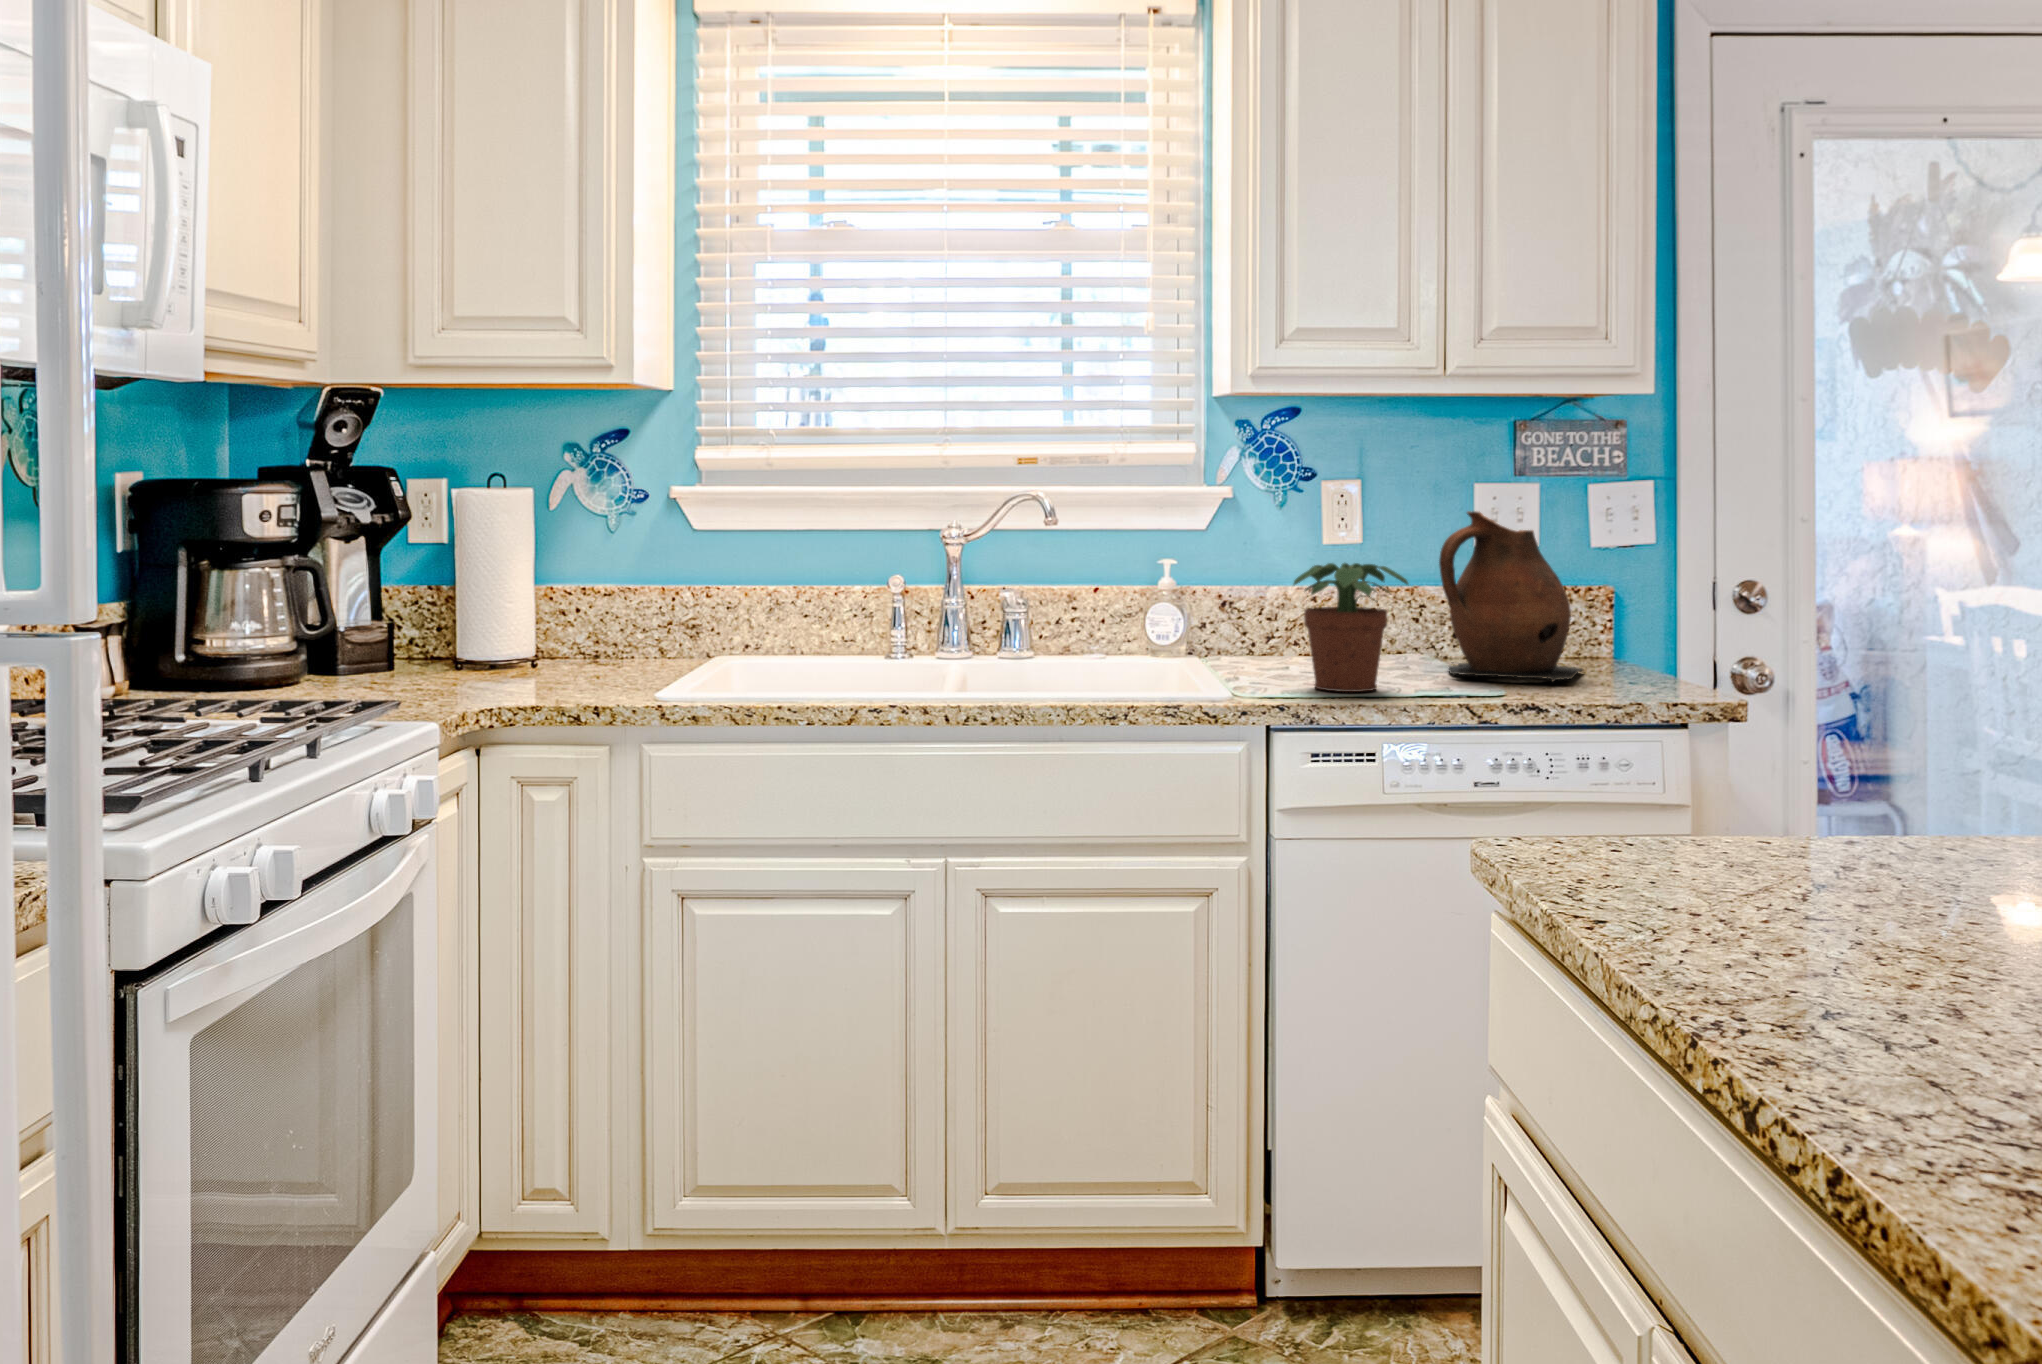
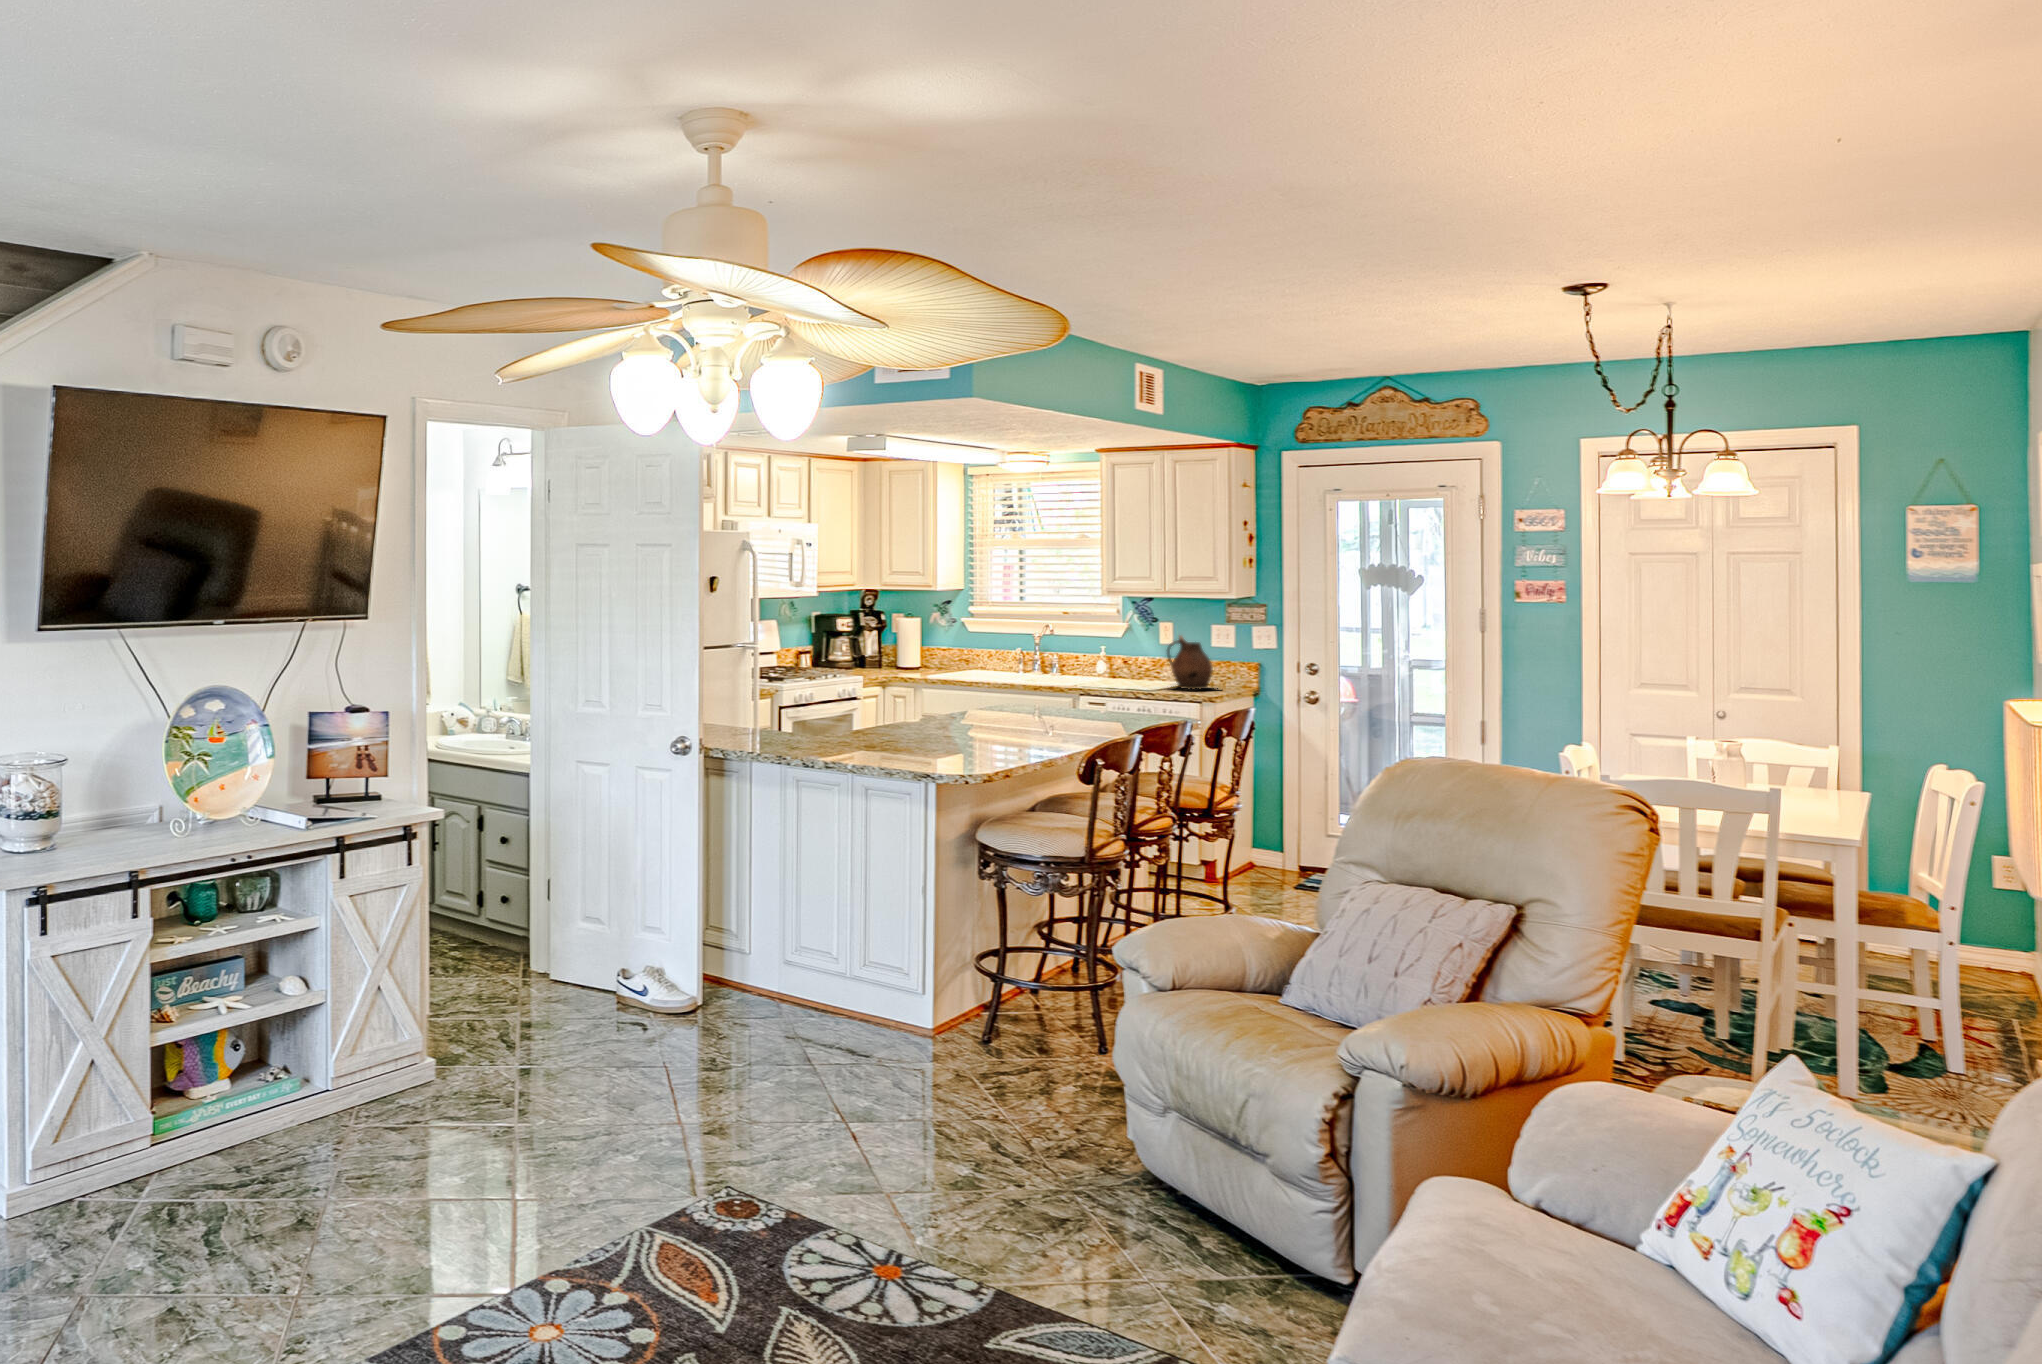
potted plant: present [1294,563,1408,692] -> none [1099,650,1138,688]

